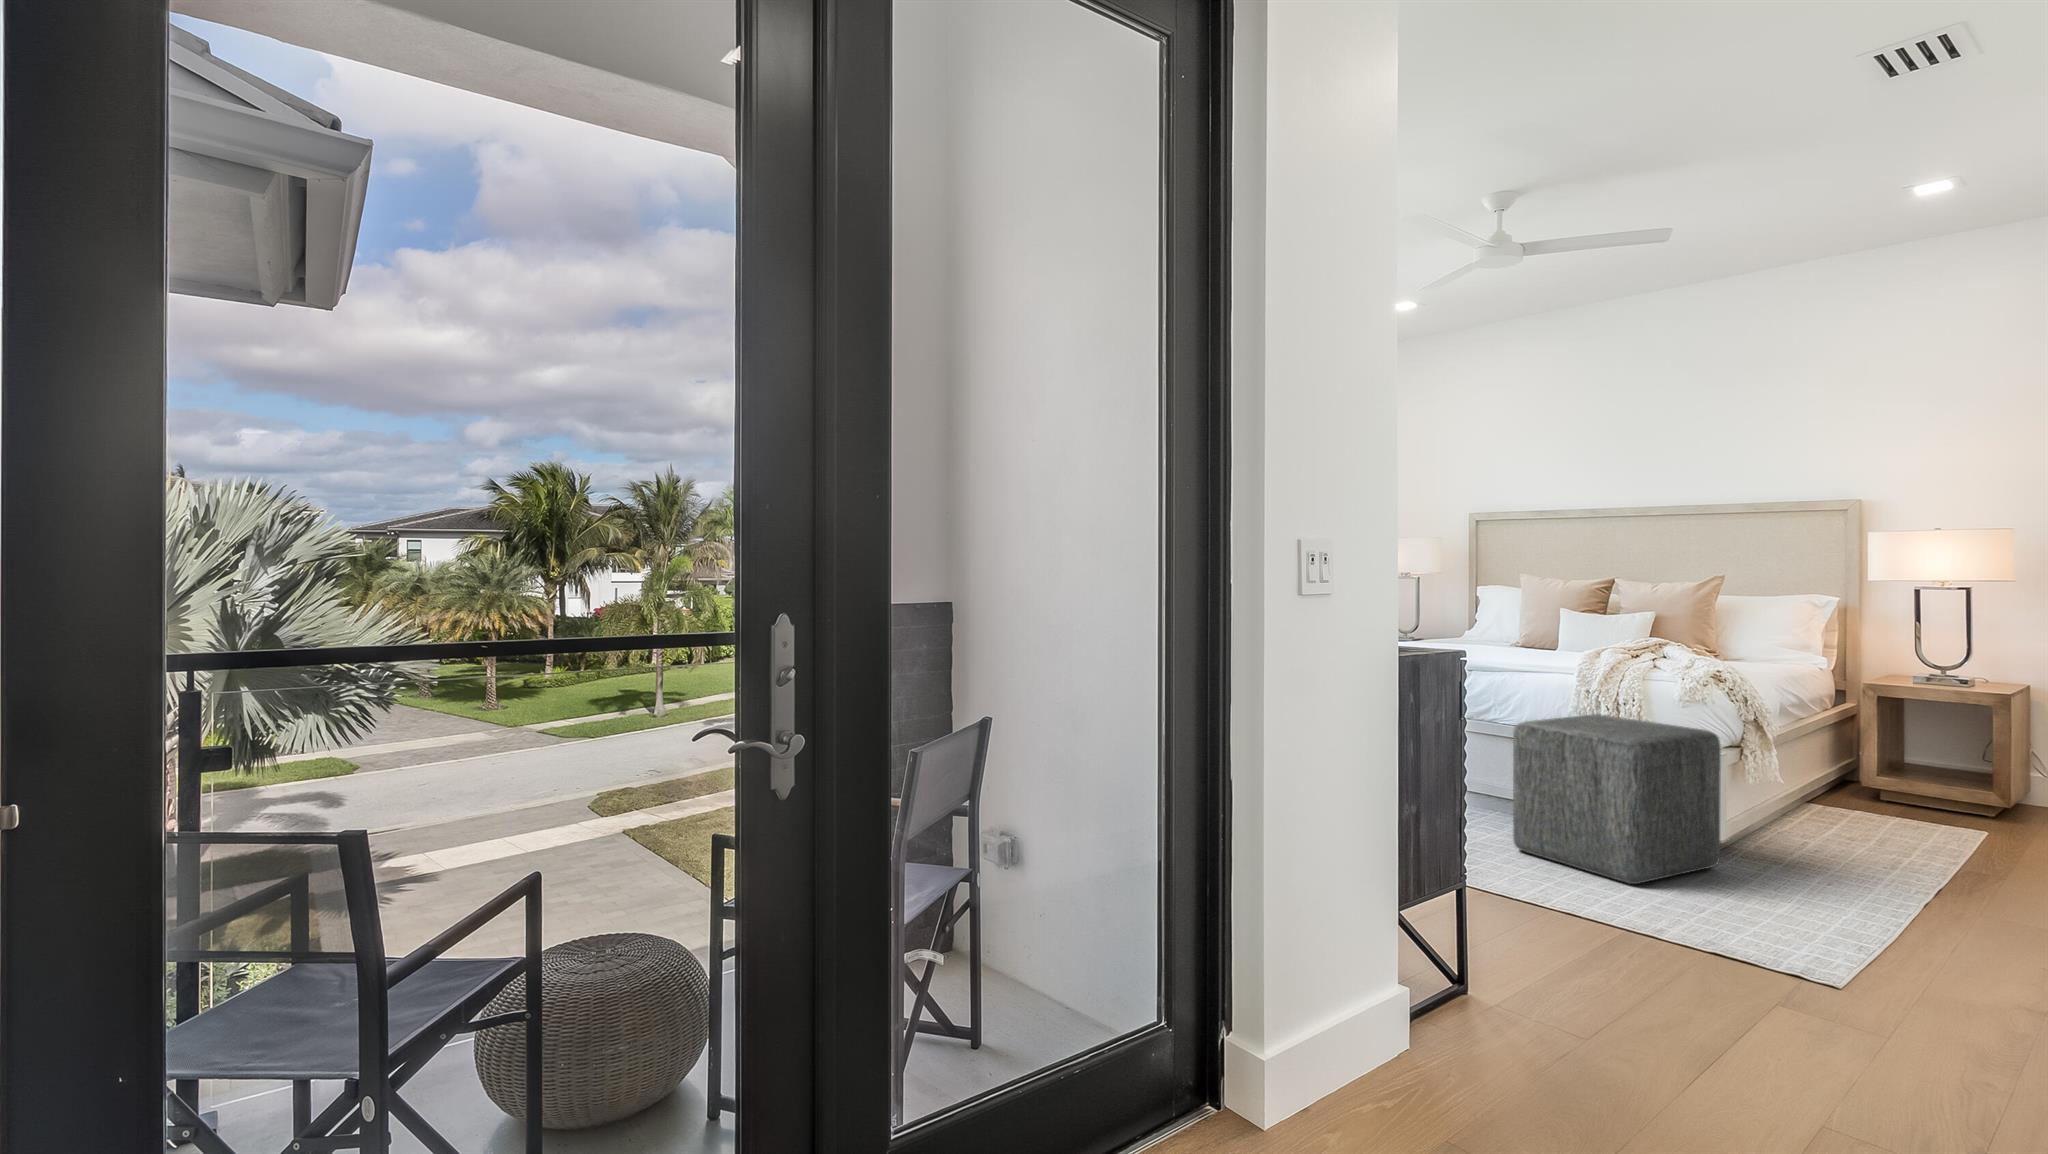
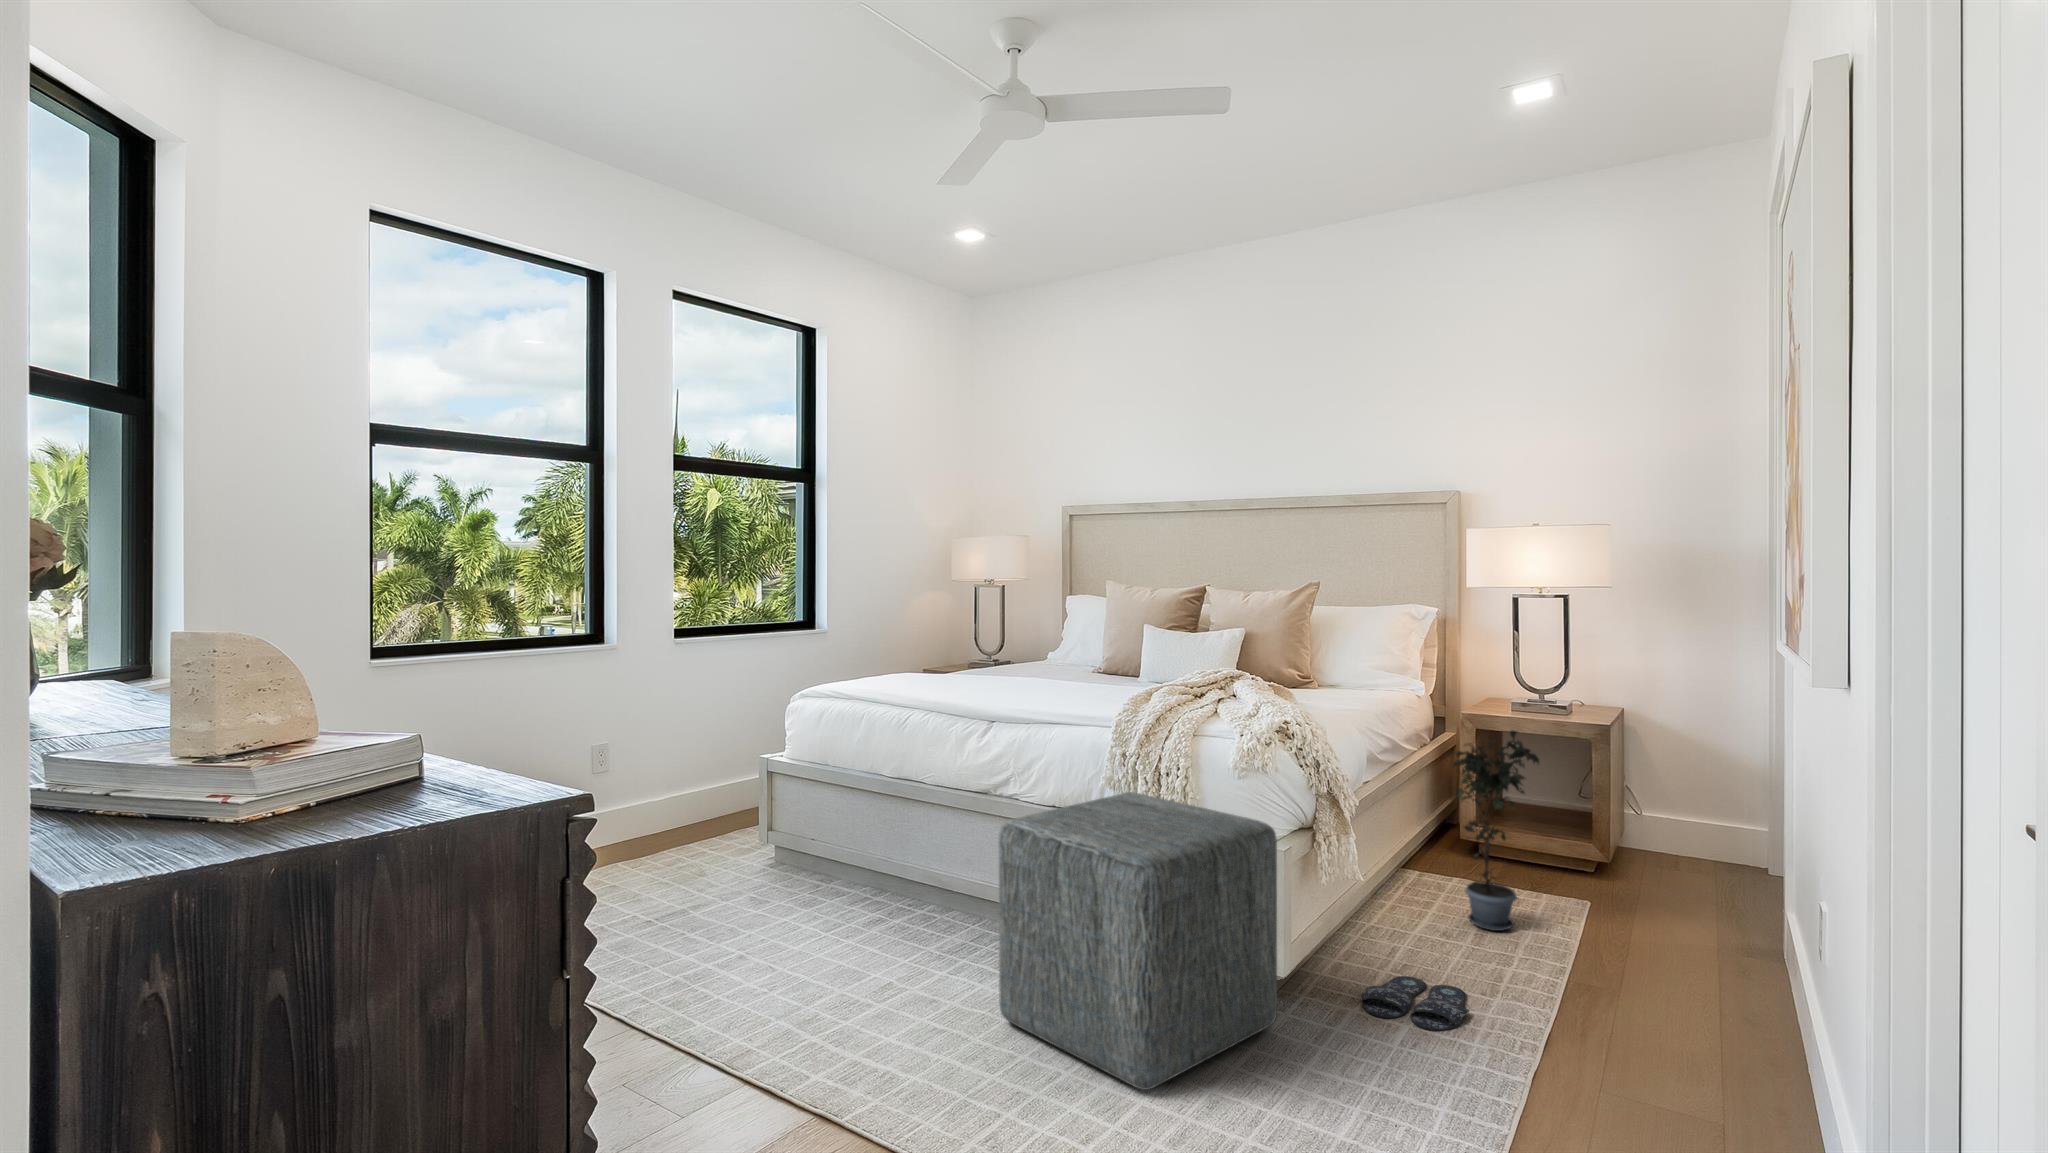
potted plant: none [1851,688,1939,840] -> present [1446,730,1539,931]
slippers: none [1784,854,1876,881] -> present [1362,976,1469,1031]

